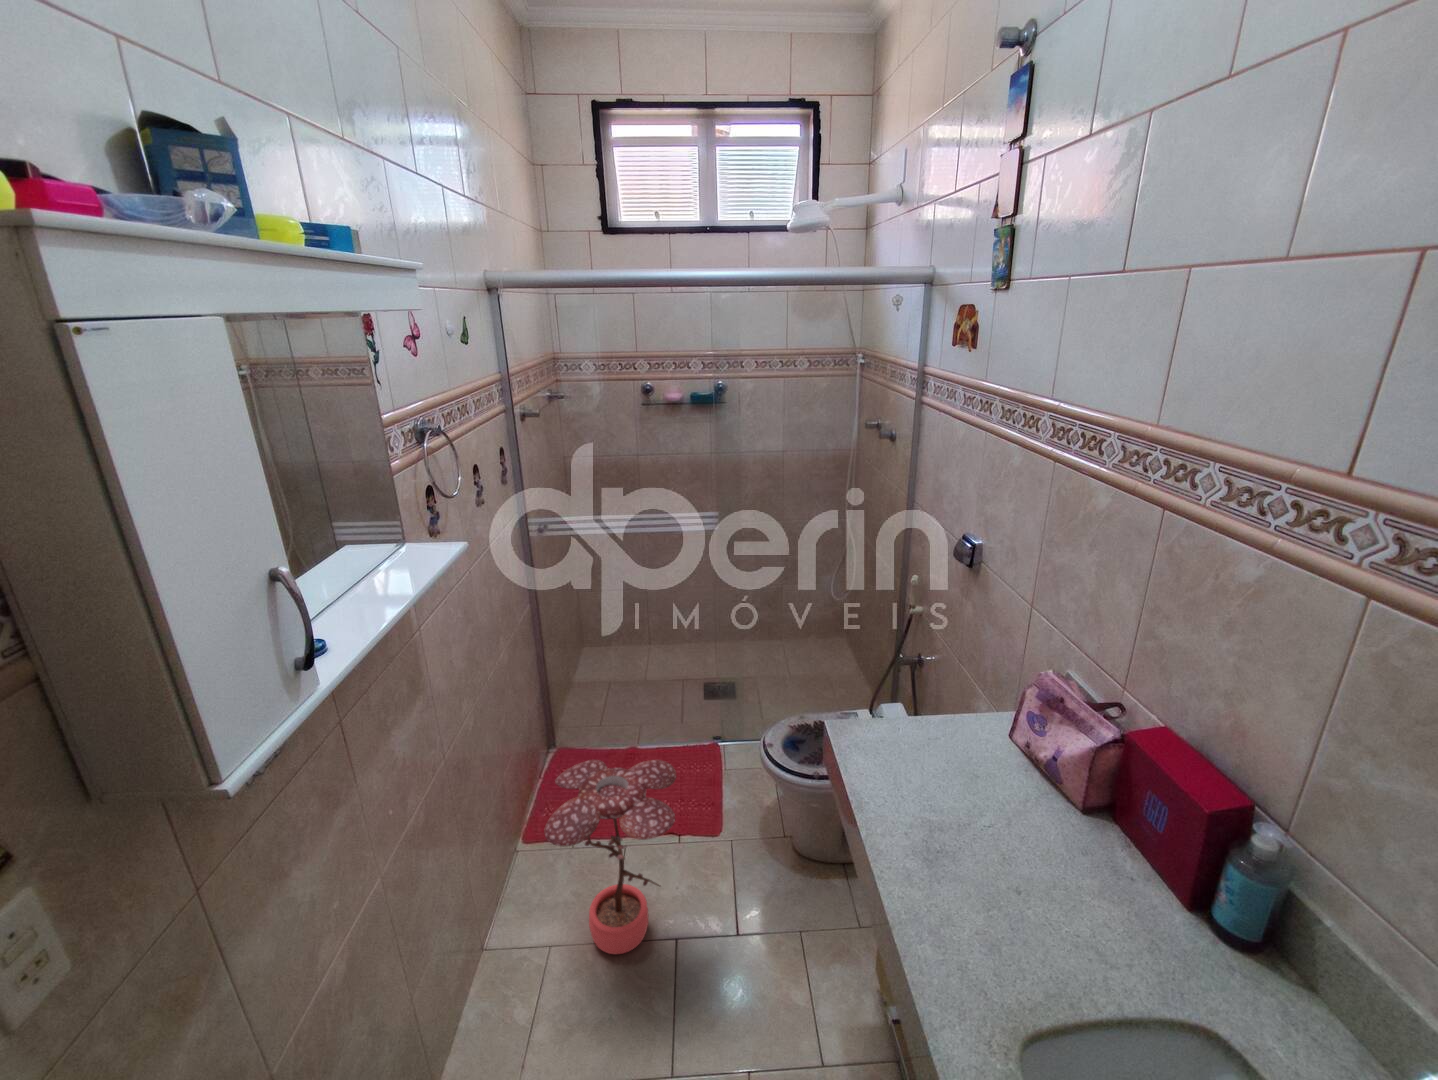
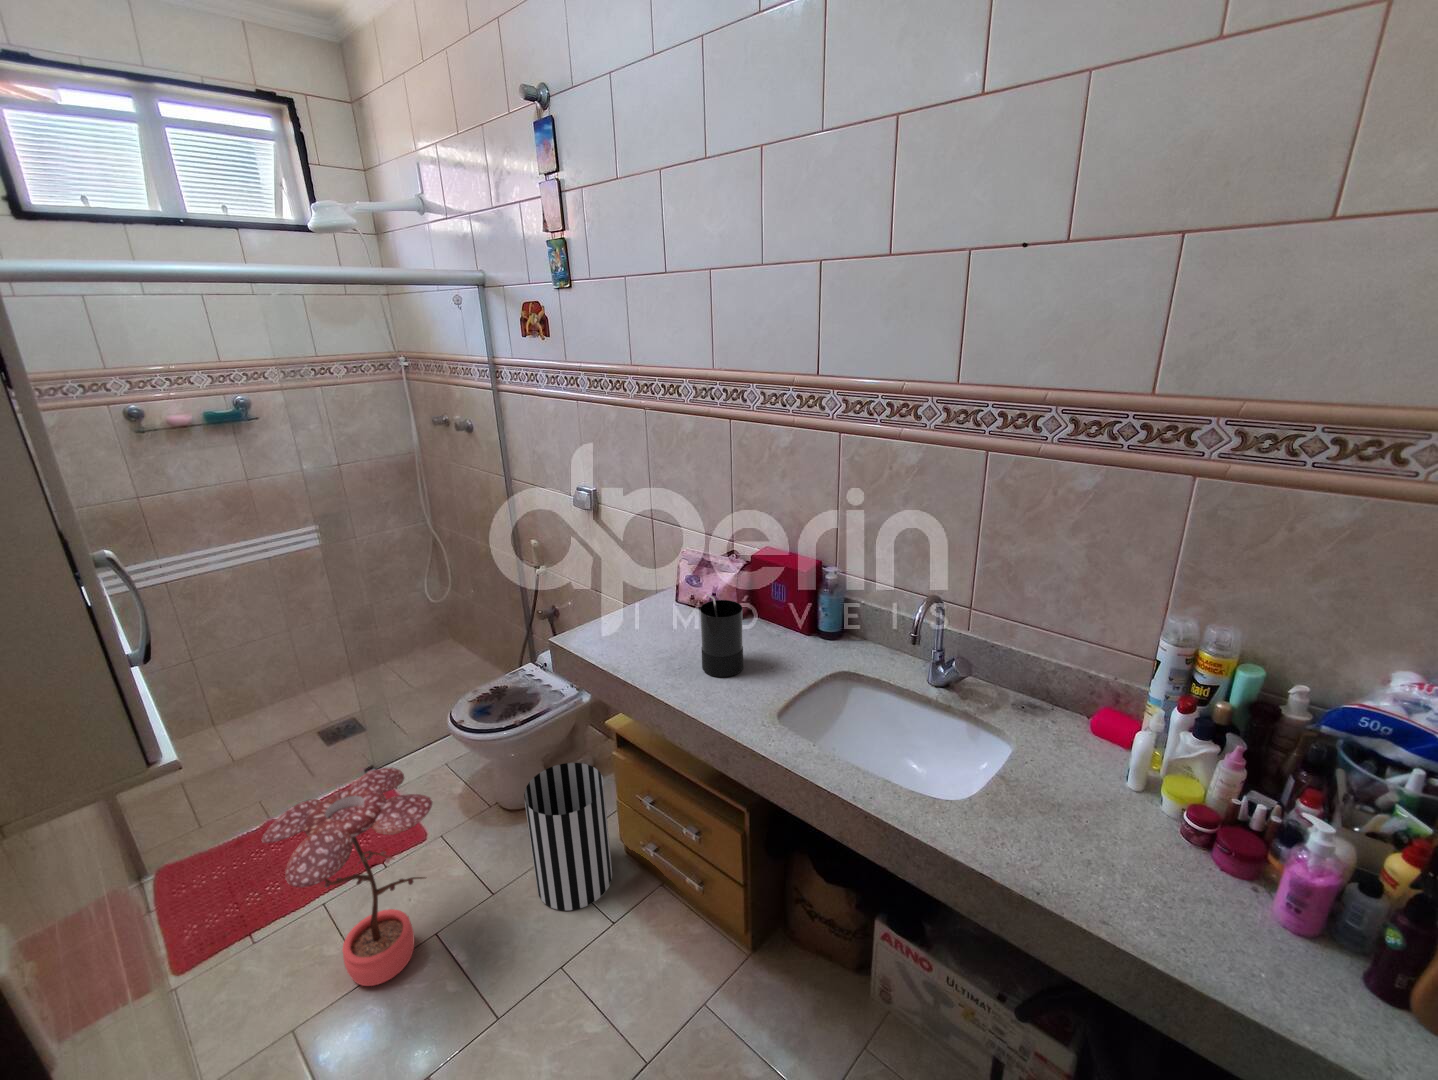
candle: none [967,766,1051,906] -> present [700,594,743,677]
wastebasket: none [761,846,856,1024] -> present [524,763,612,911]

